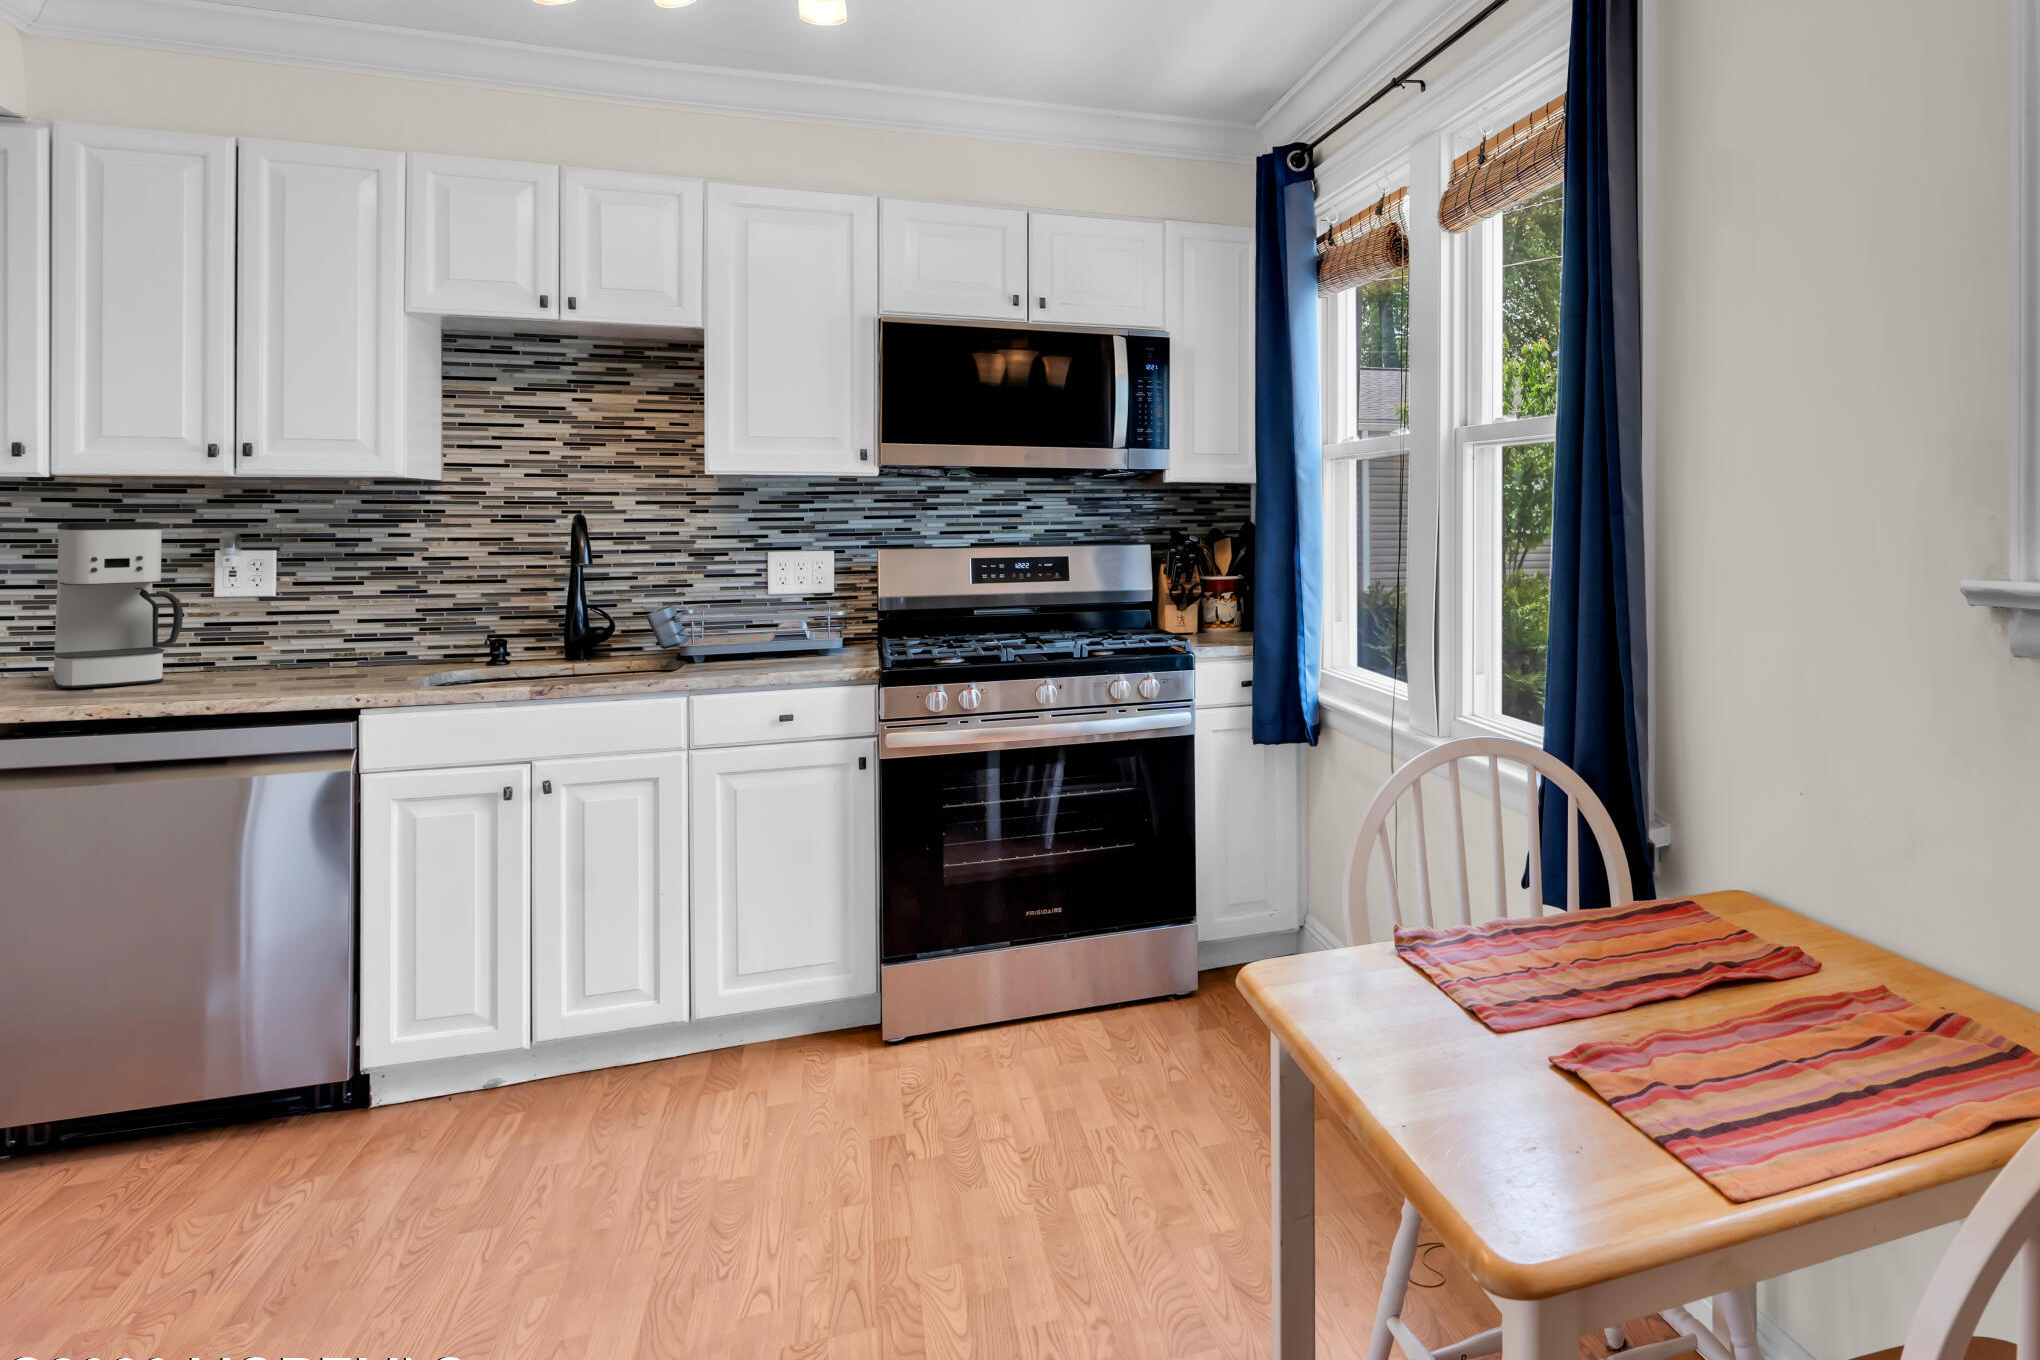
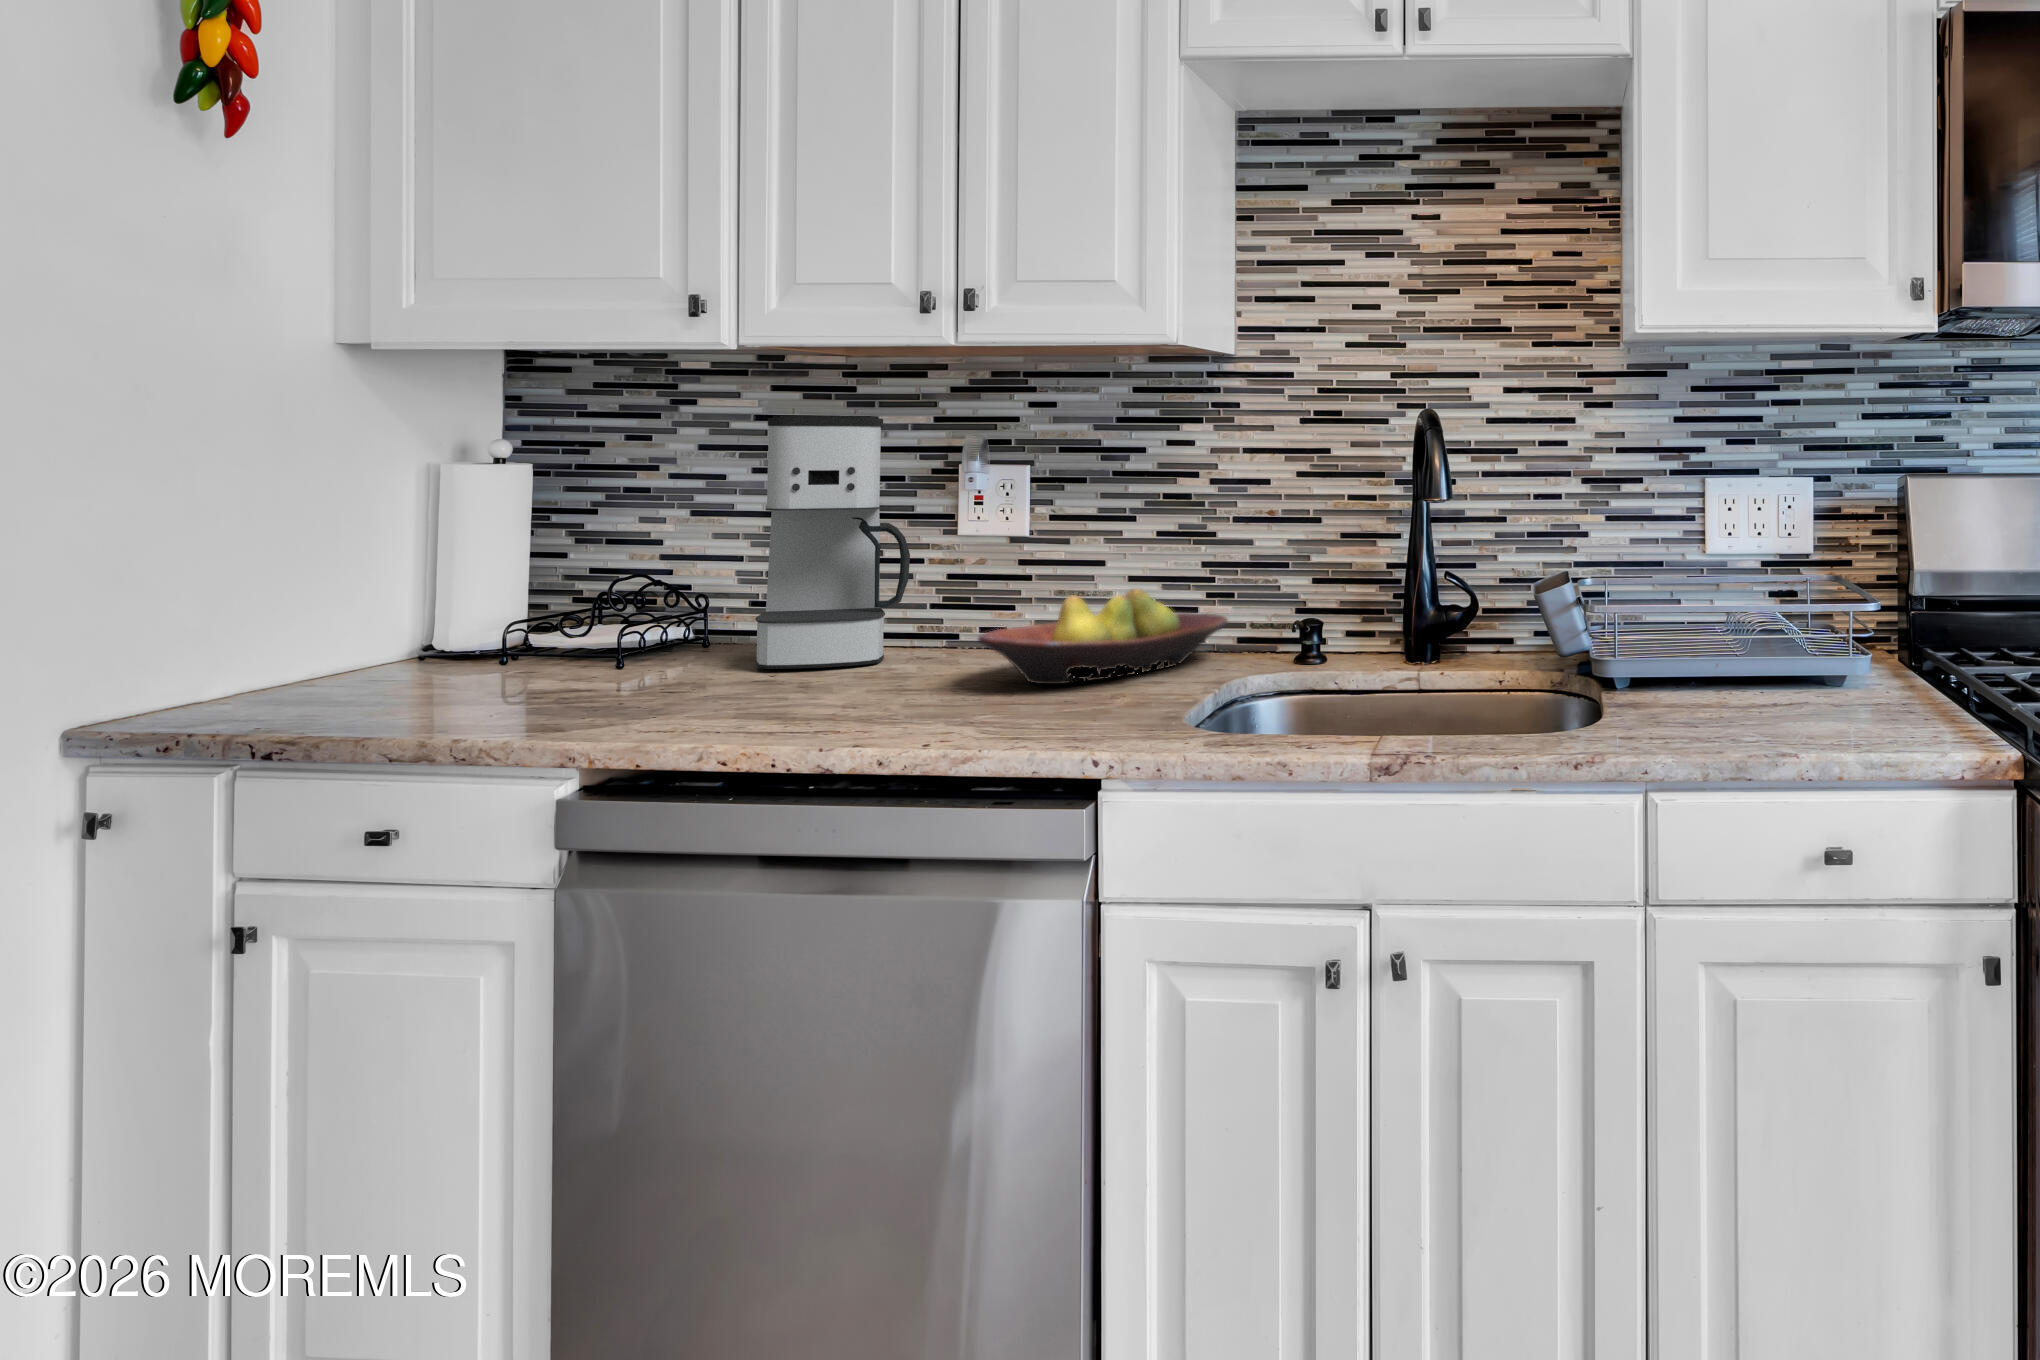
fruit bowl: none [259,626,439,683] -> present [978,589,1227,684]

